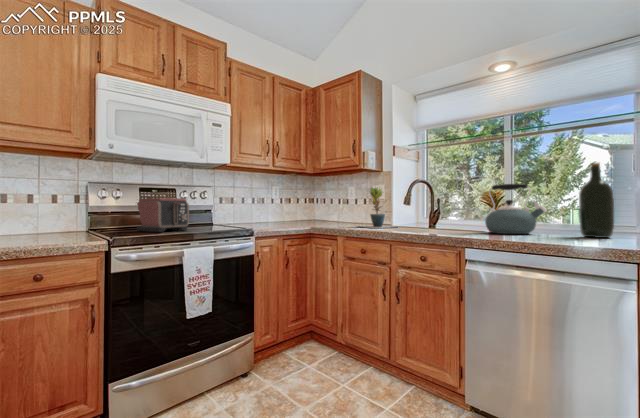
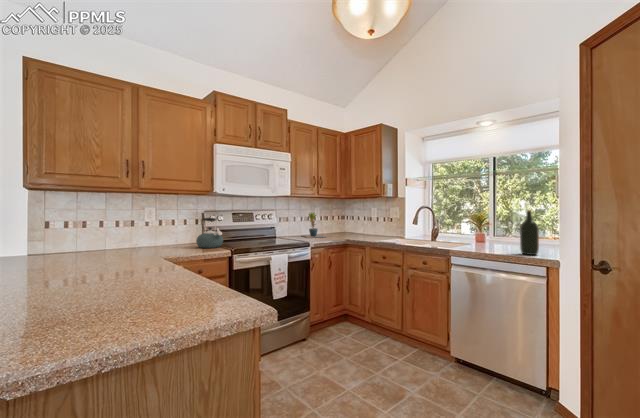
kettle: present [485,184,546,234] -> present [196,218,223,248]
potted plant: present [361,187,392,228] -> present [303,213,324,238]
toaster: present [137,198,189,232] -> none [231,220,266,244]

